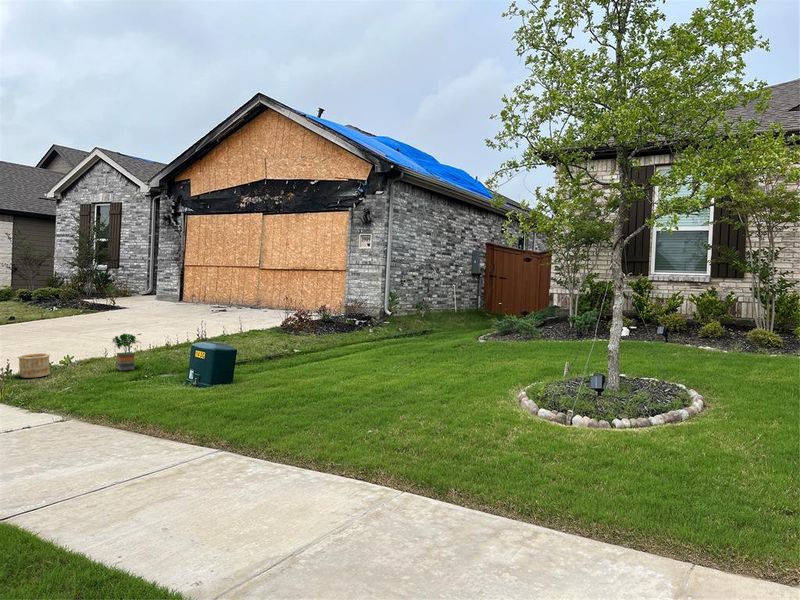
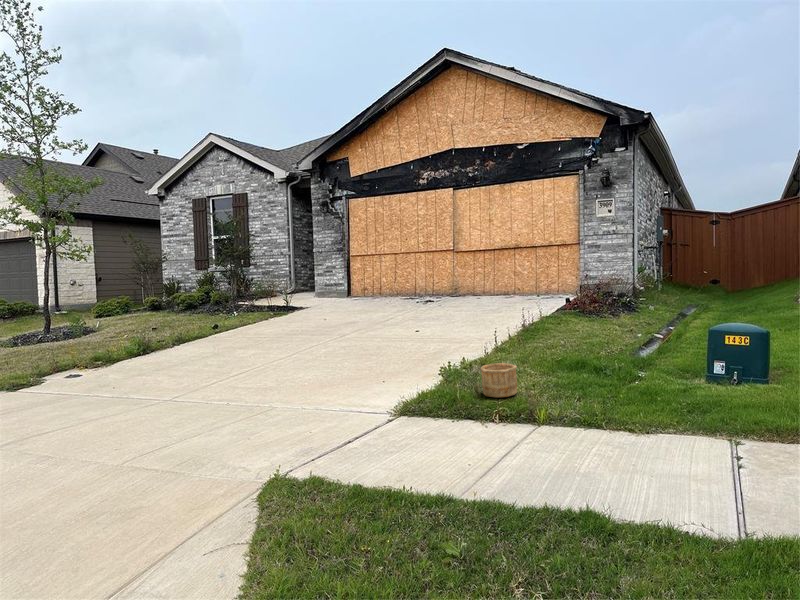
potted tree: present [113,334,138,371] -> none [561,328,593,377]

